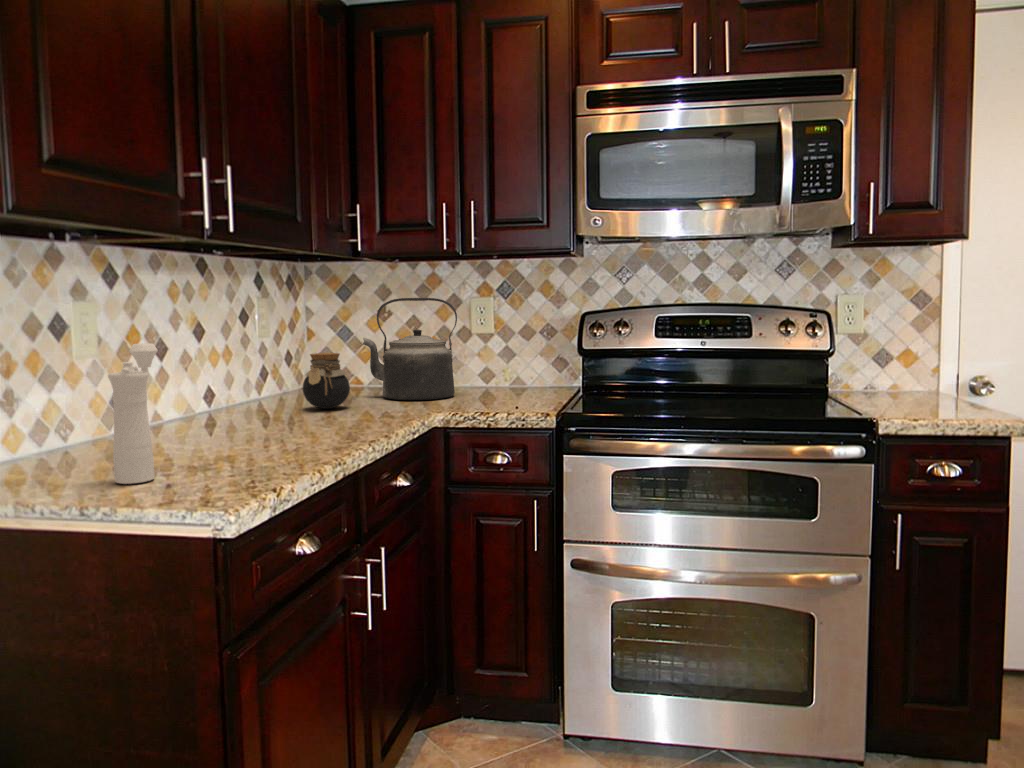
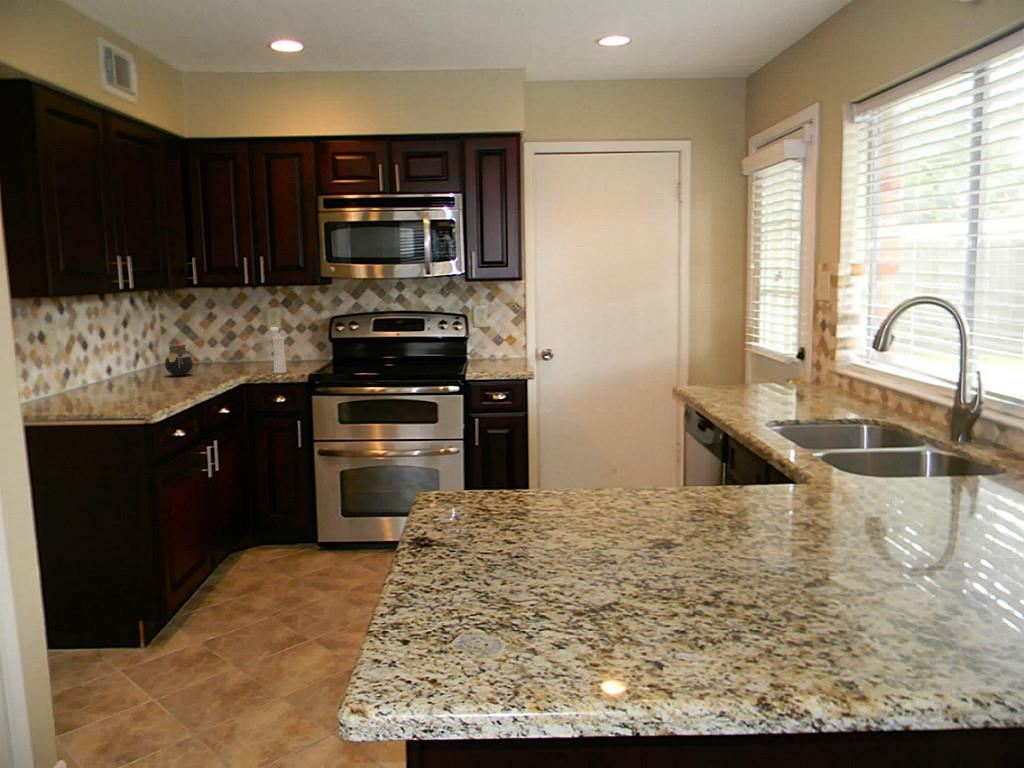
kettle: present [363,298,457,400] -> none [199,310,256,370]
pepper mill: present [108,343,158,484] -> present [270,327,286,373]

